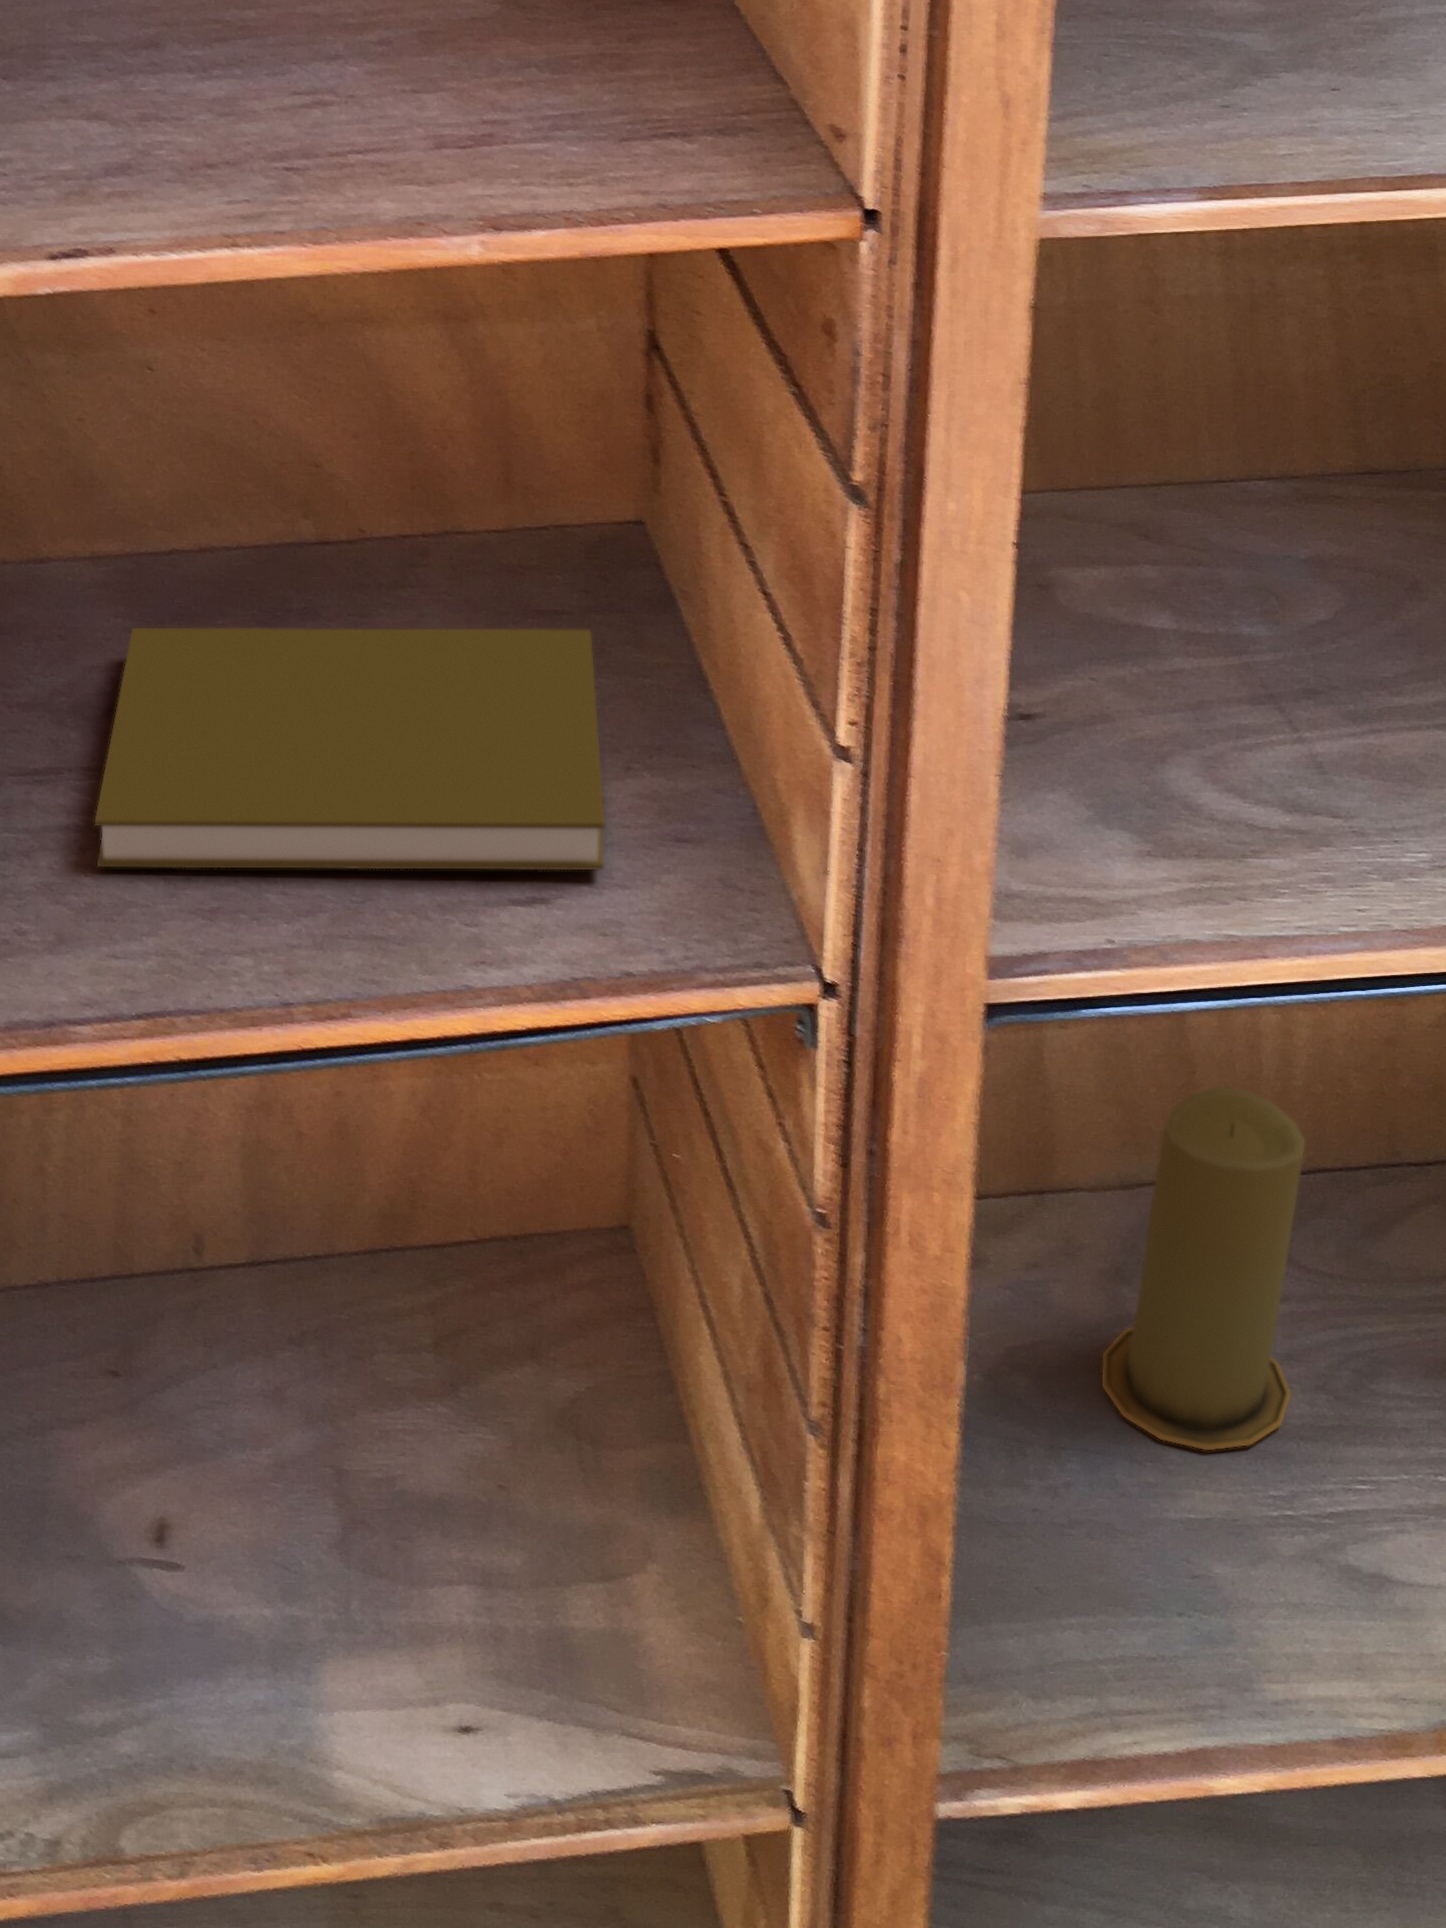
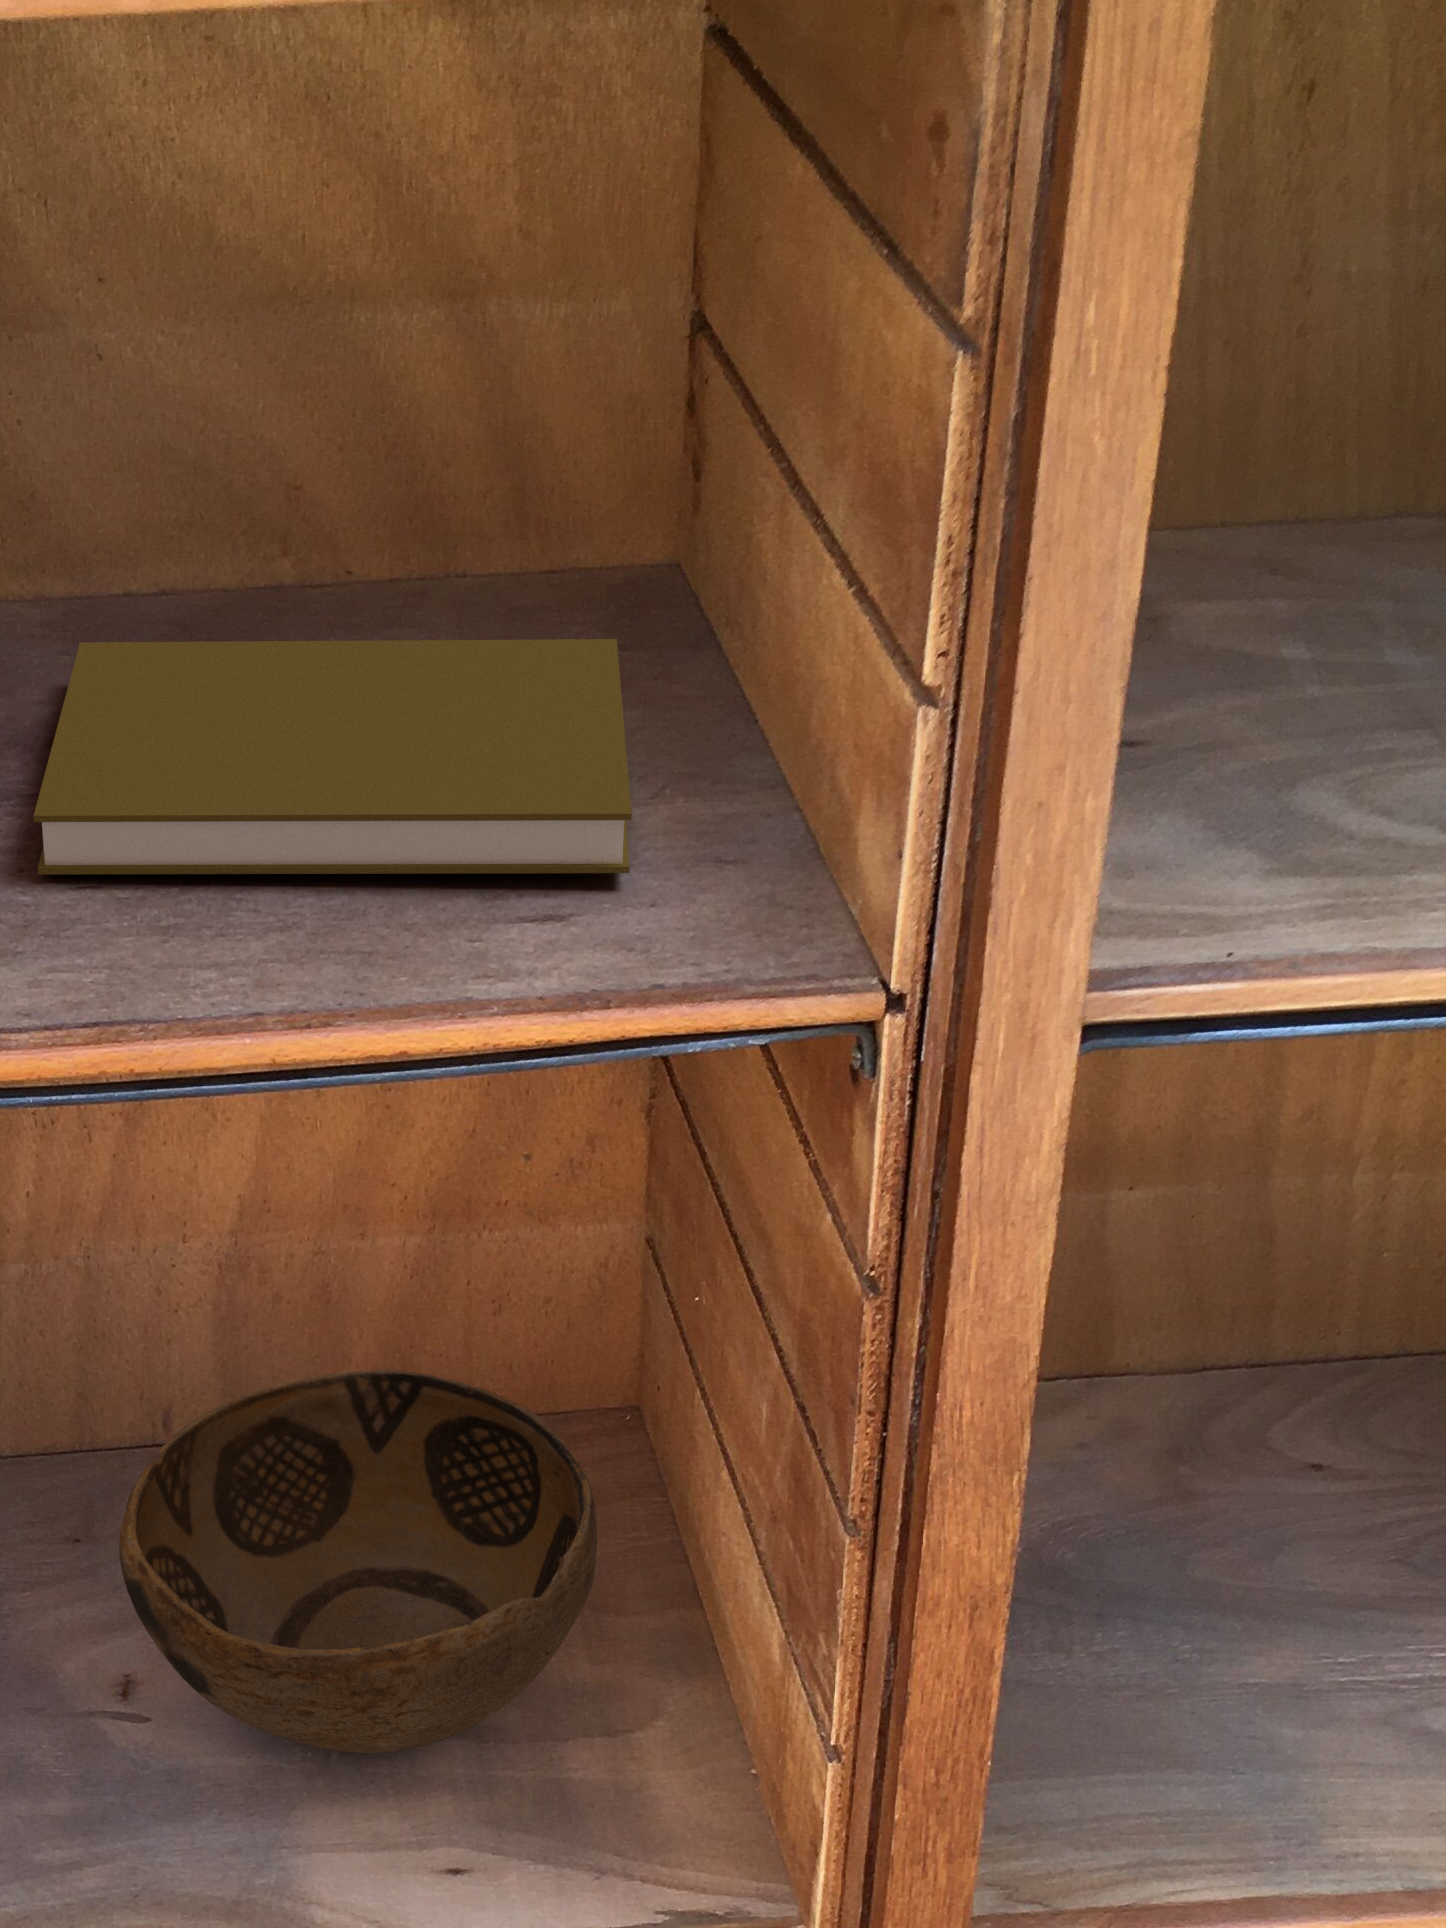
candle: present [1102,1087,1306,1450] -> none [1164,1223,1413,1621]
decorative bowl: none [153,1220,585,1602] -> present [119,1370,597,1753]

